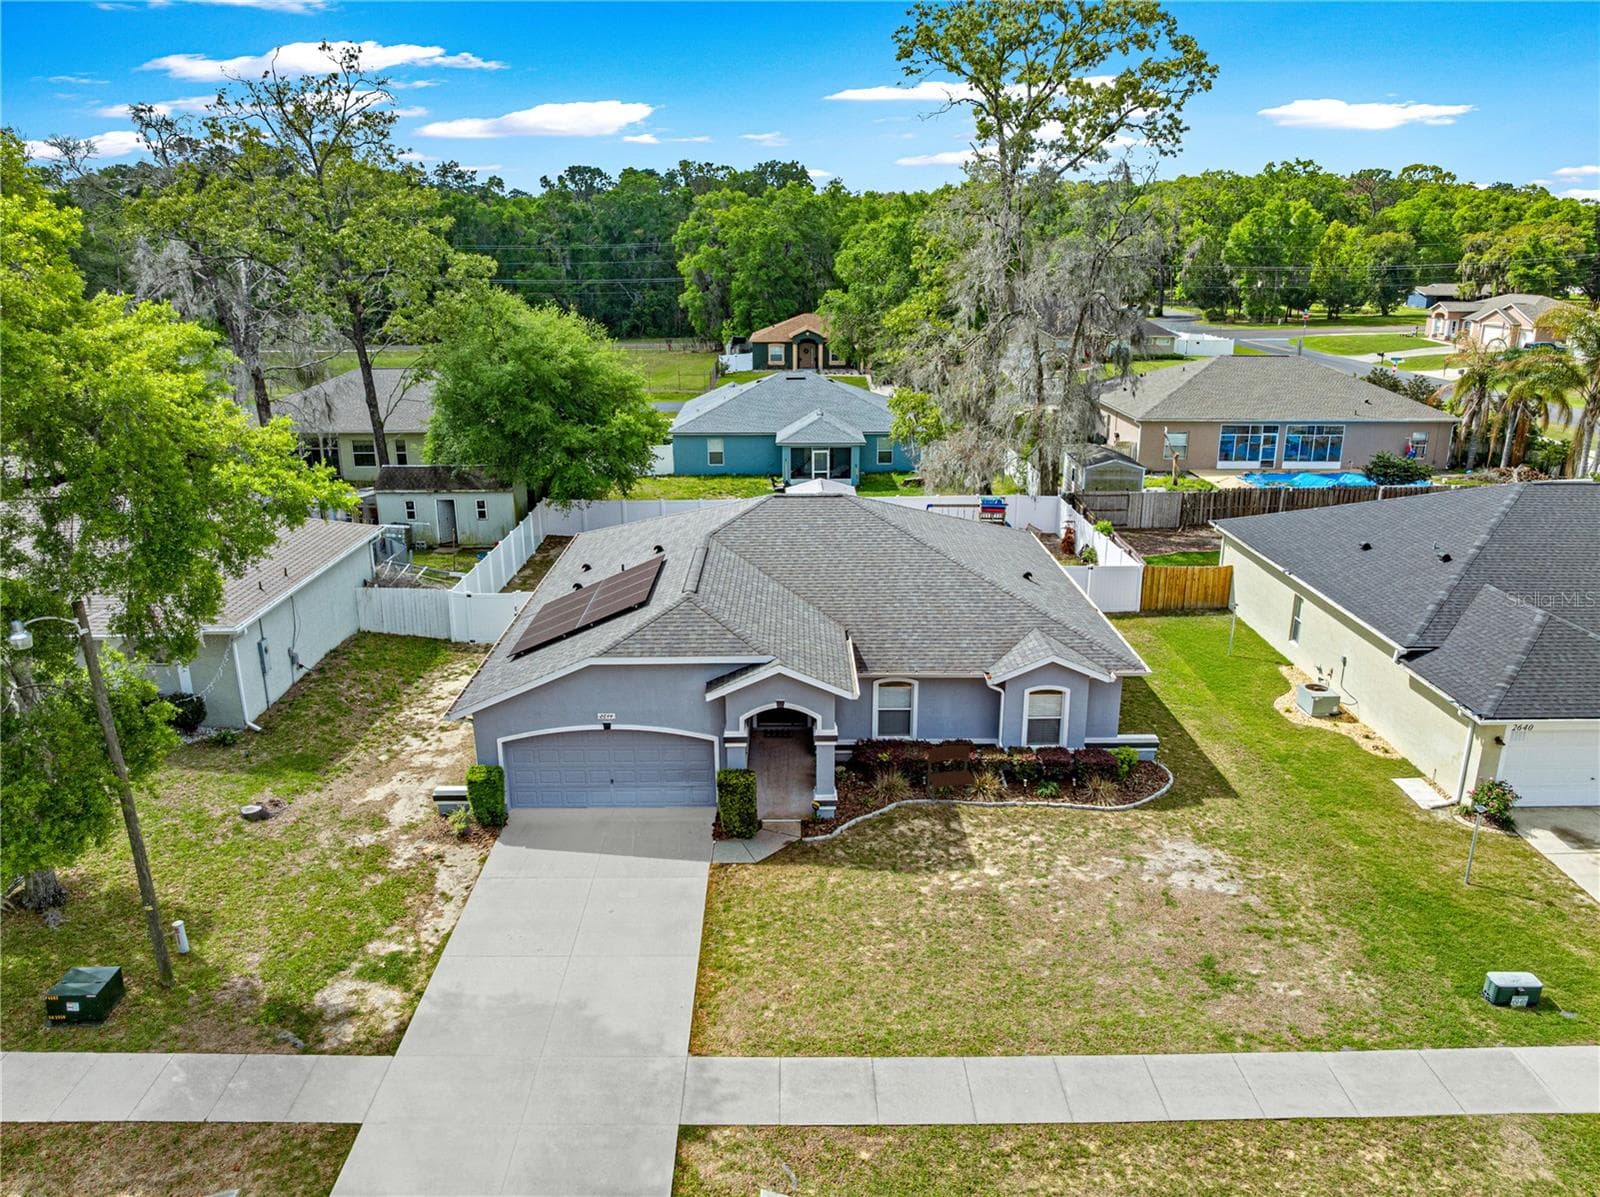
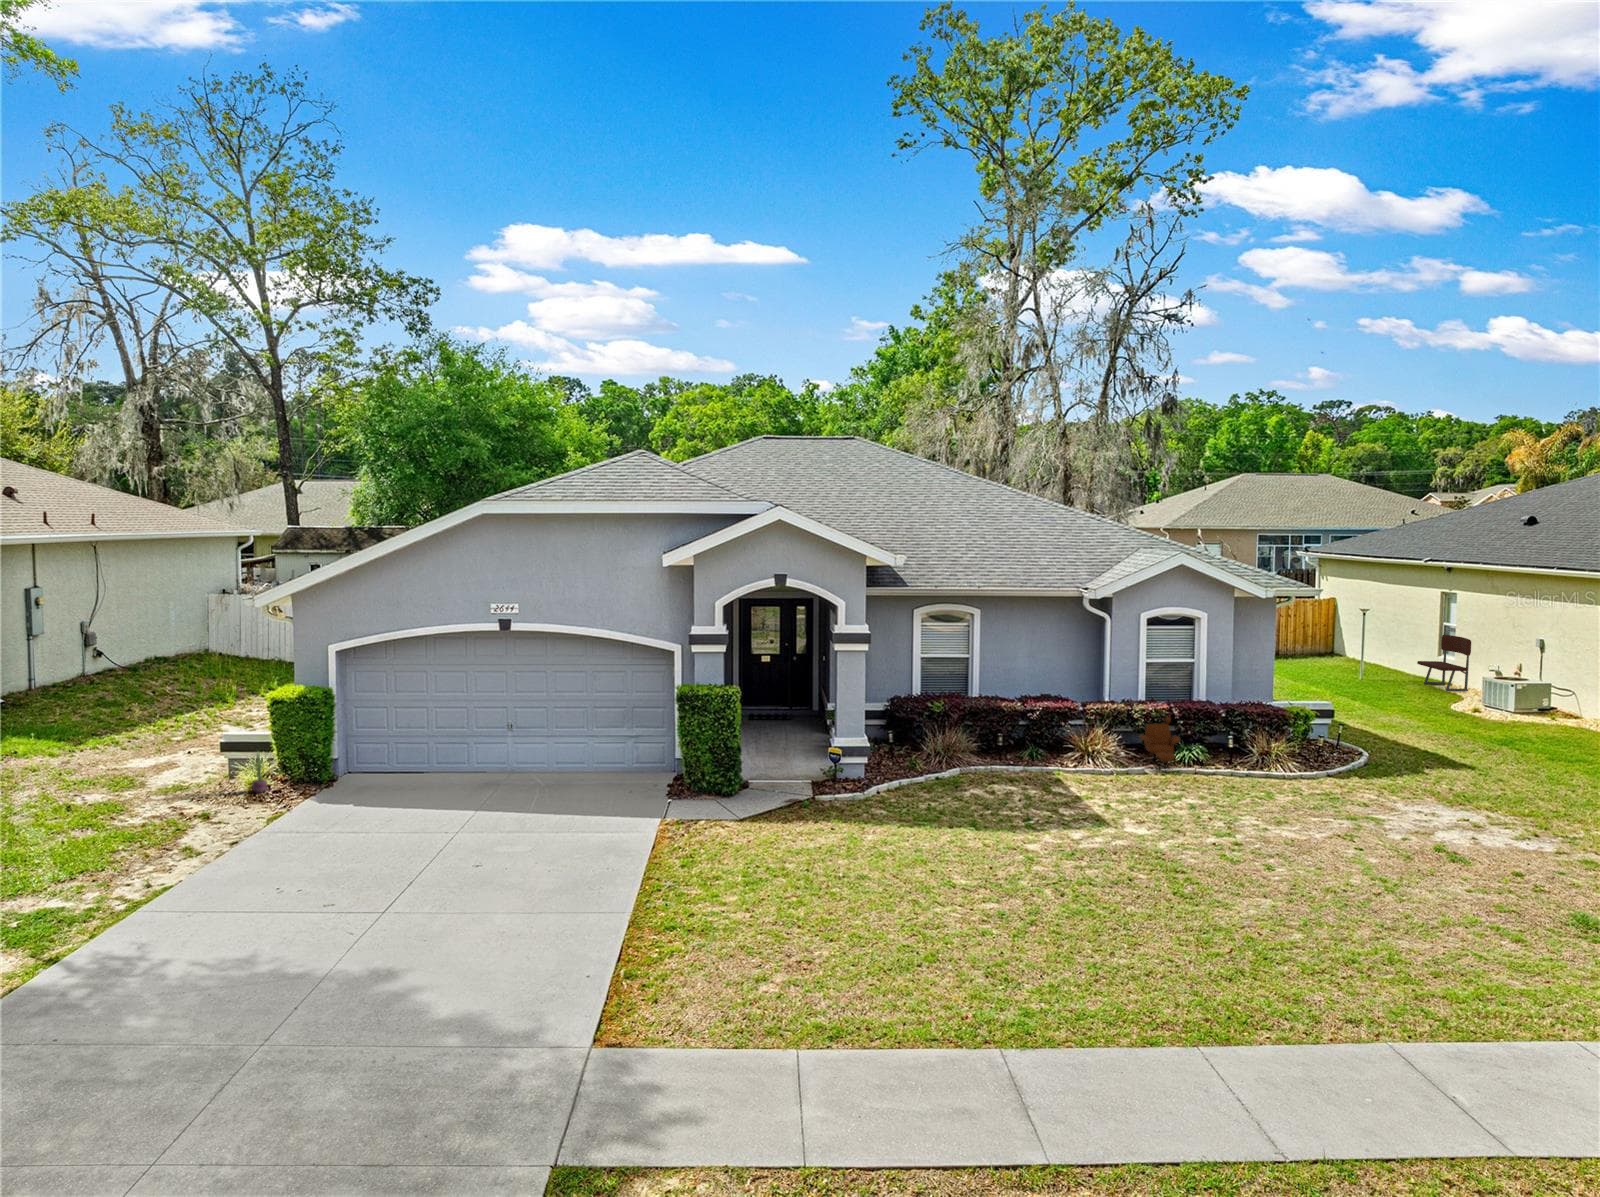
bench: present [927,746,975,800] -> present [1417,635,1471,691]
lounge chair: none [1015,762,1041,810] -> present [1139,717,1180,771]

